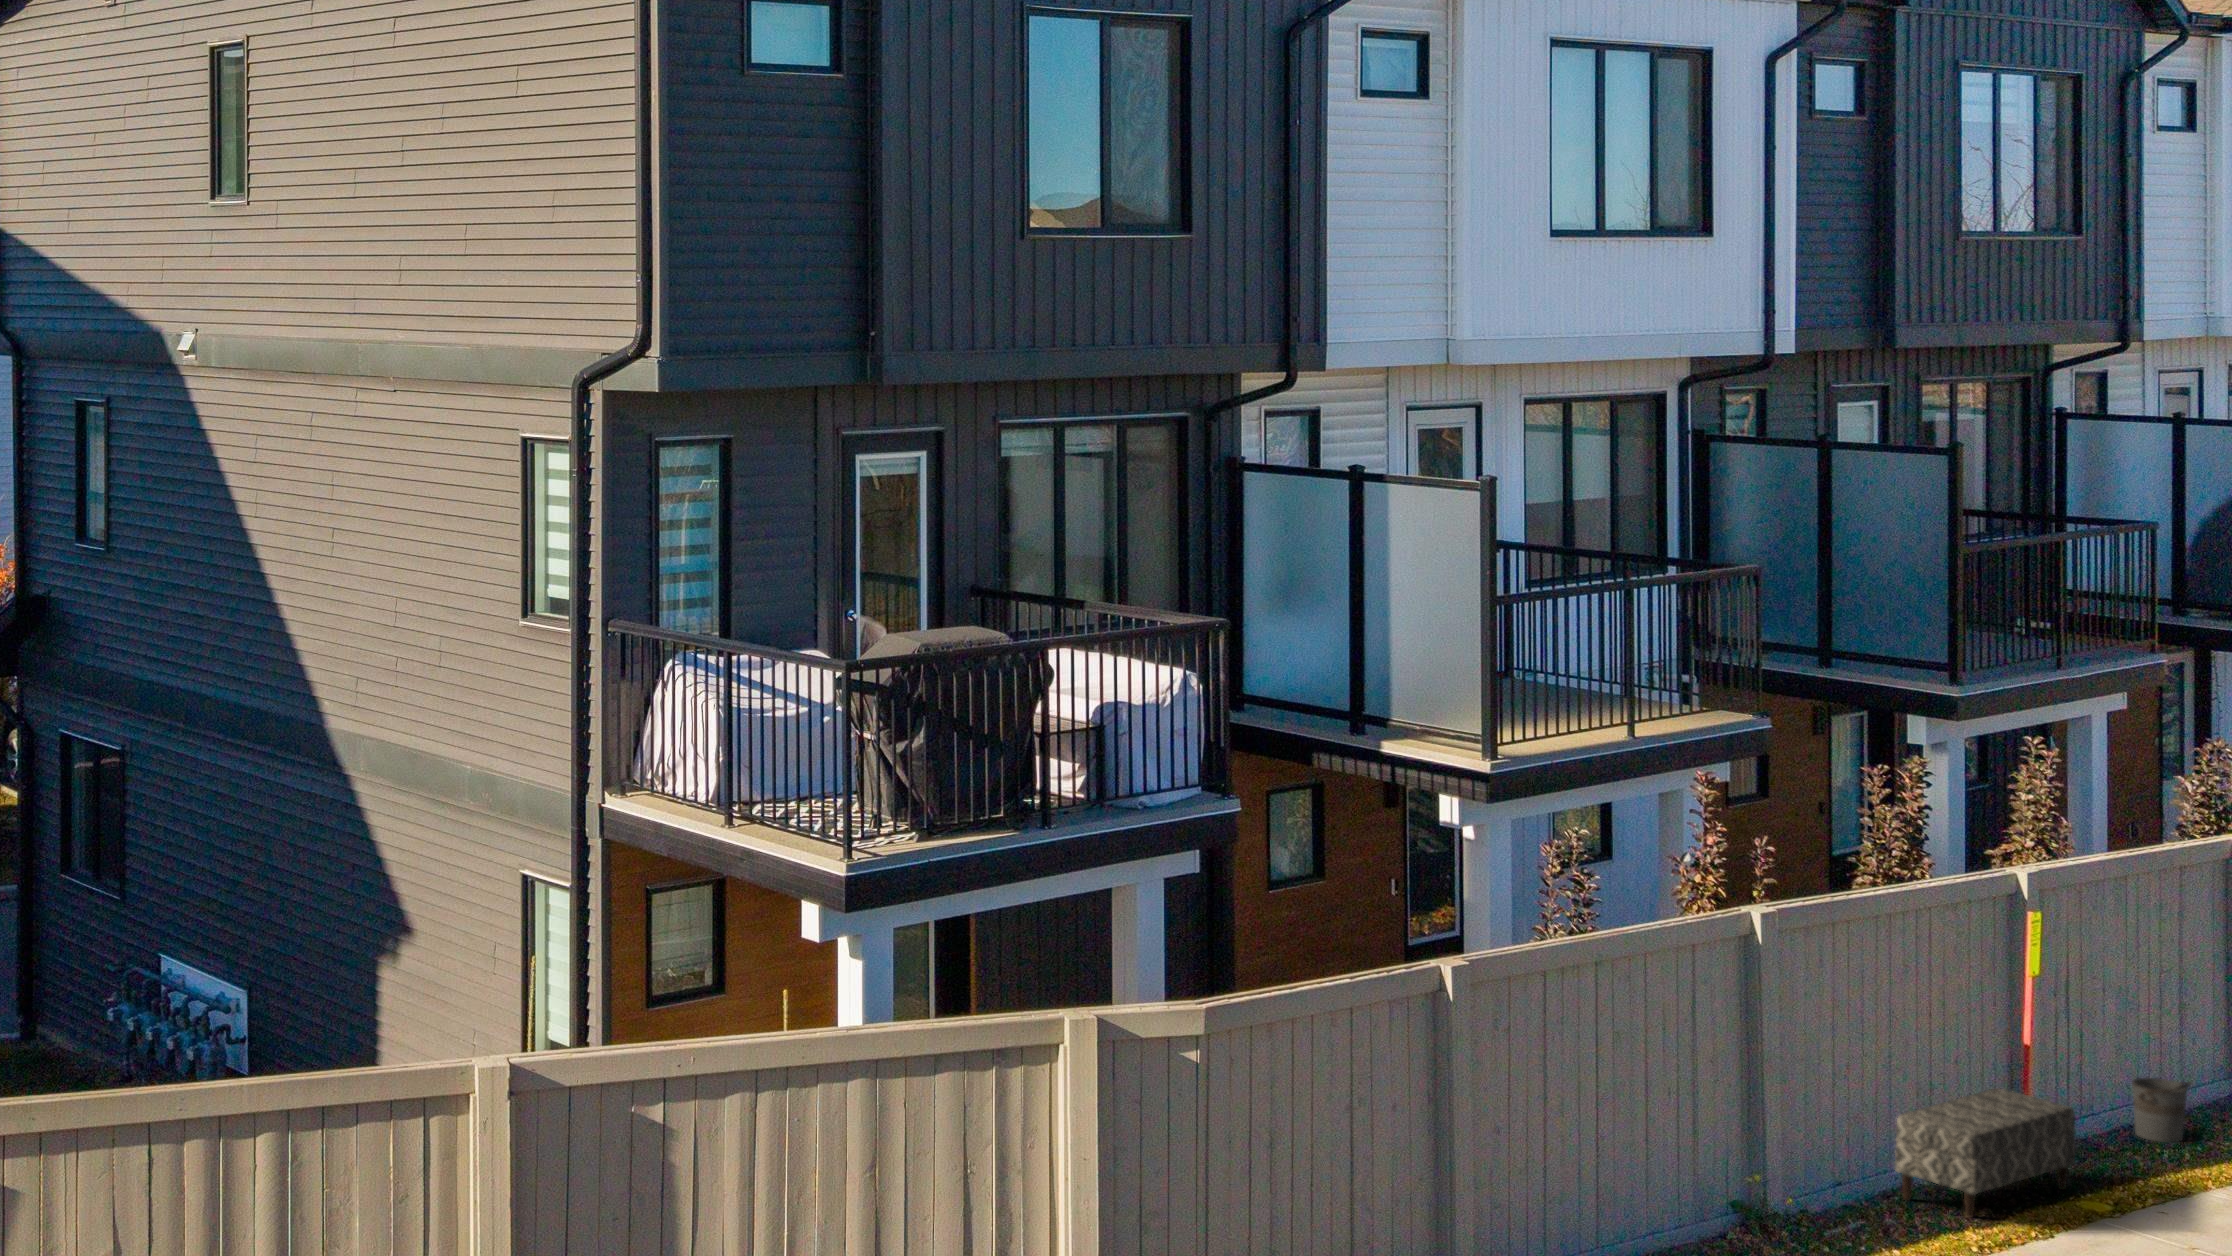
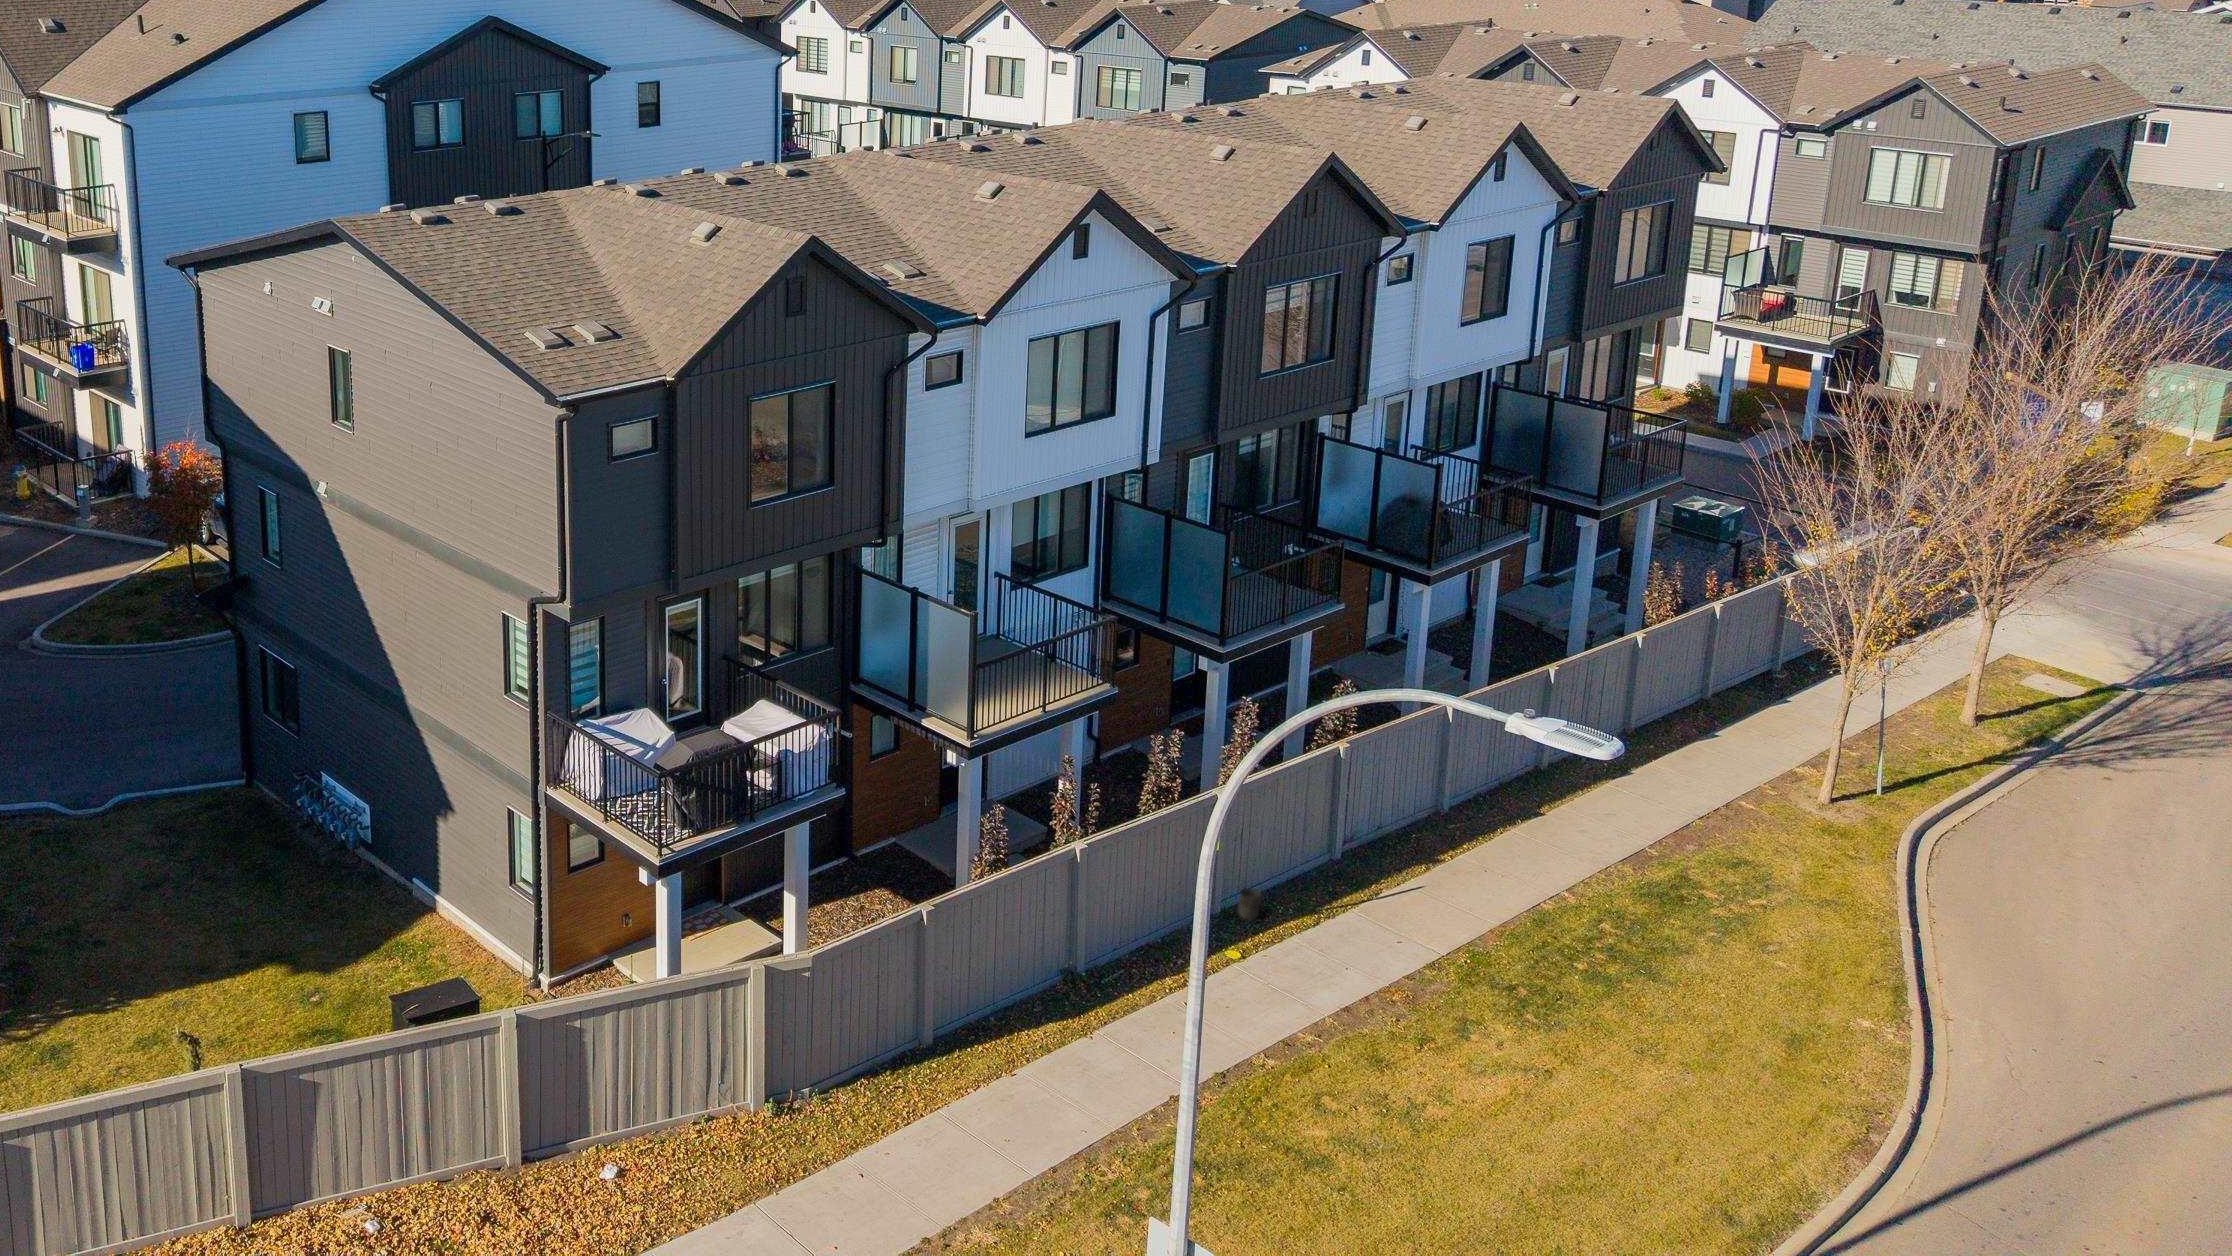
bench: present [1895,1088,2075,1217] -> none [1116,910,1197,980]

